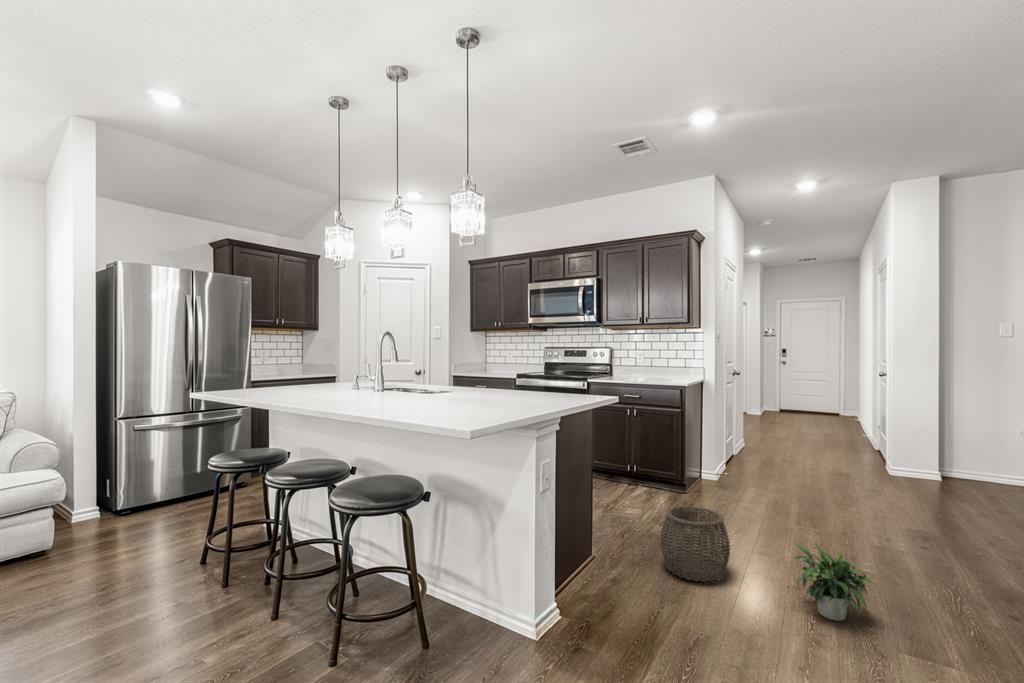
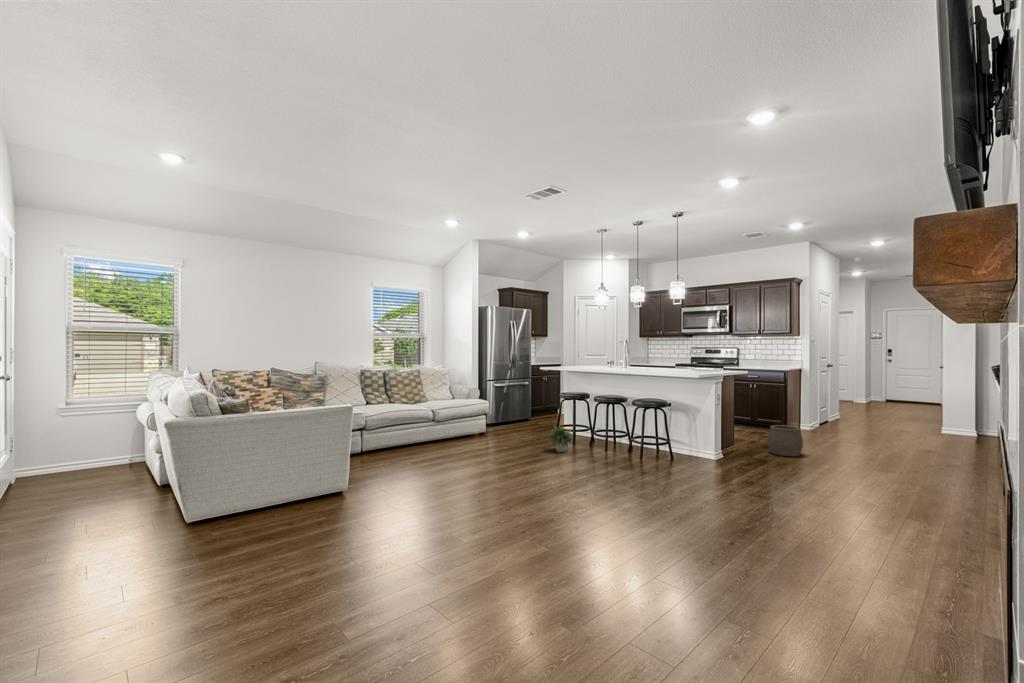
potted plant: present [794,543,874,621] -> present [549,426,573,452]

